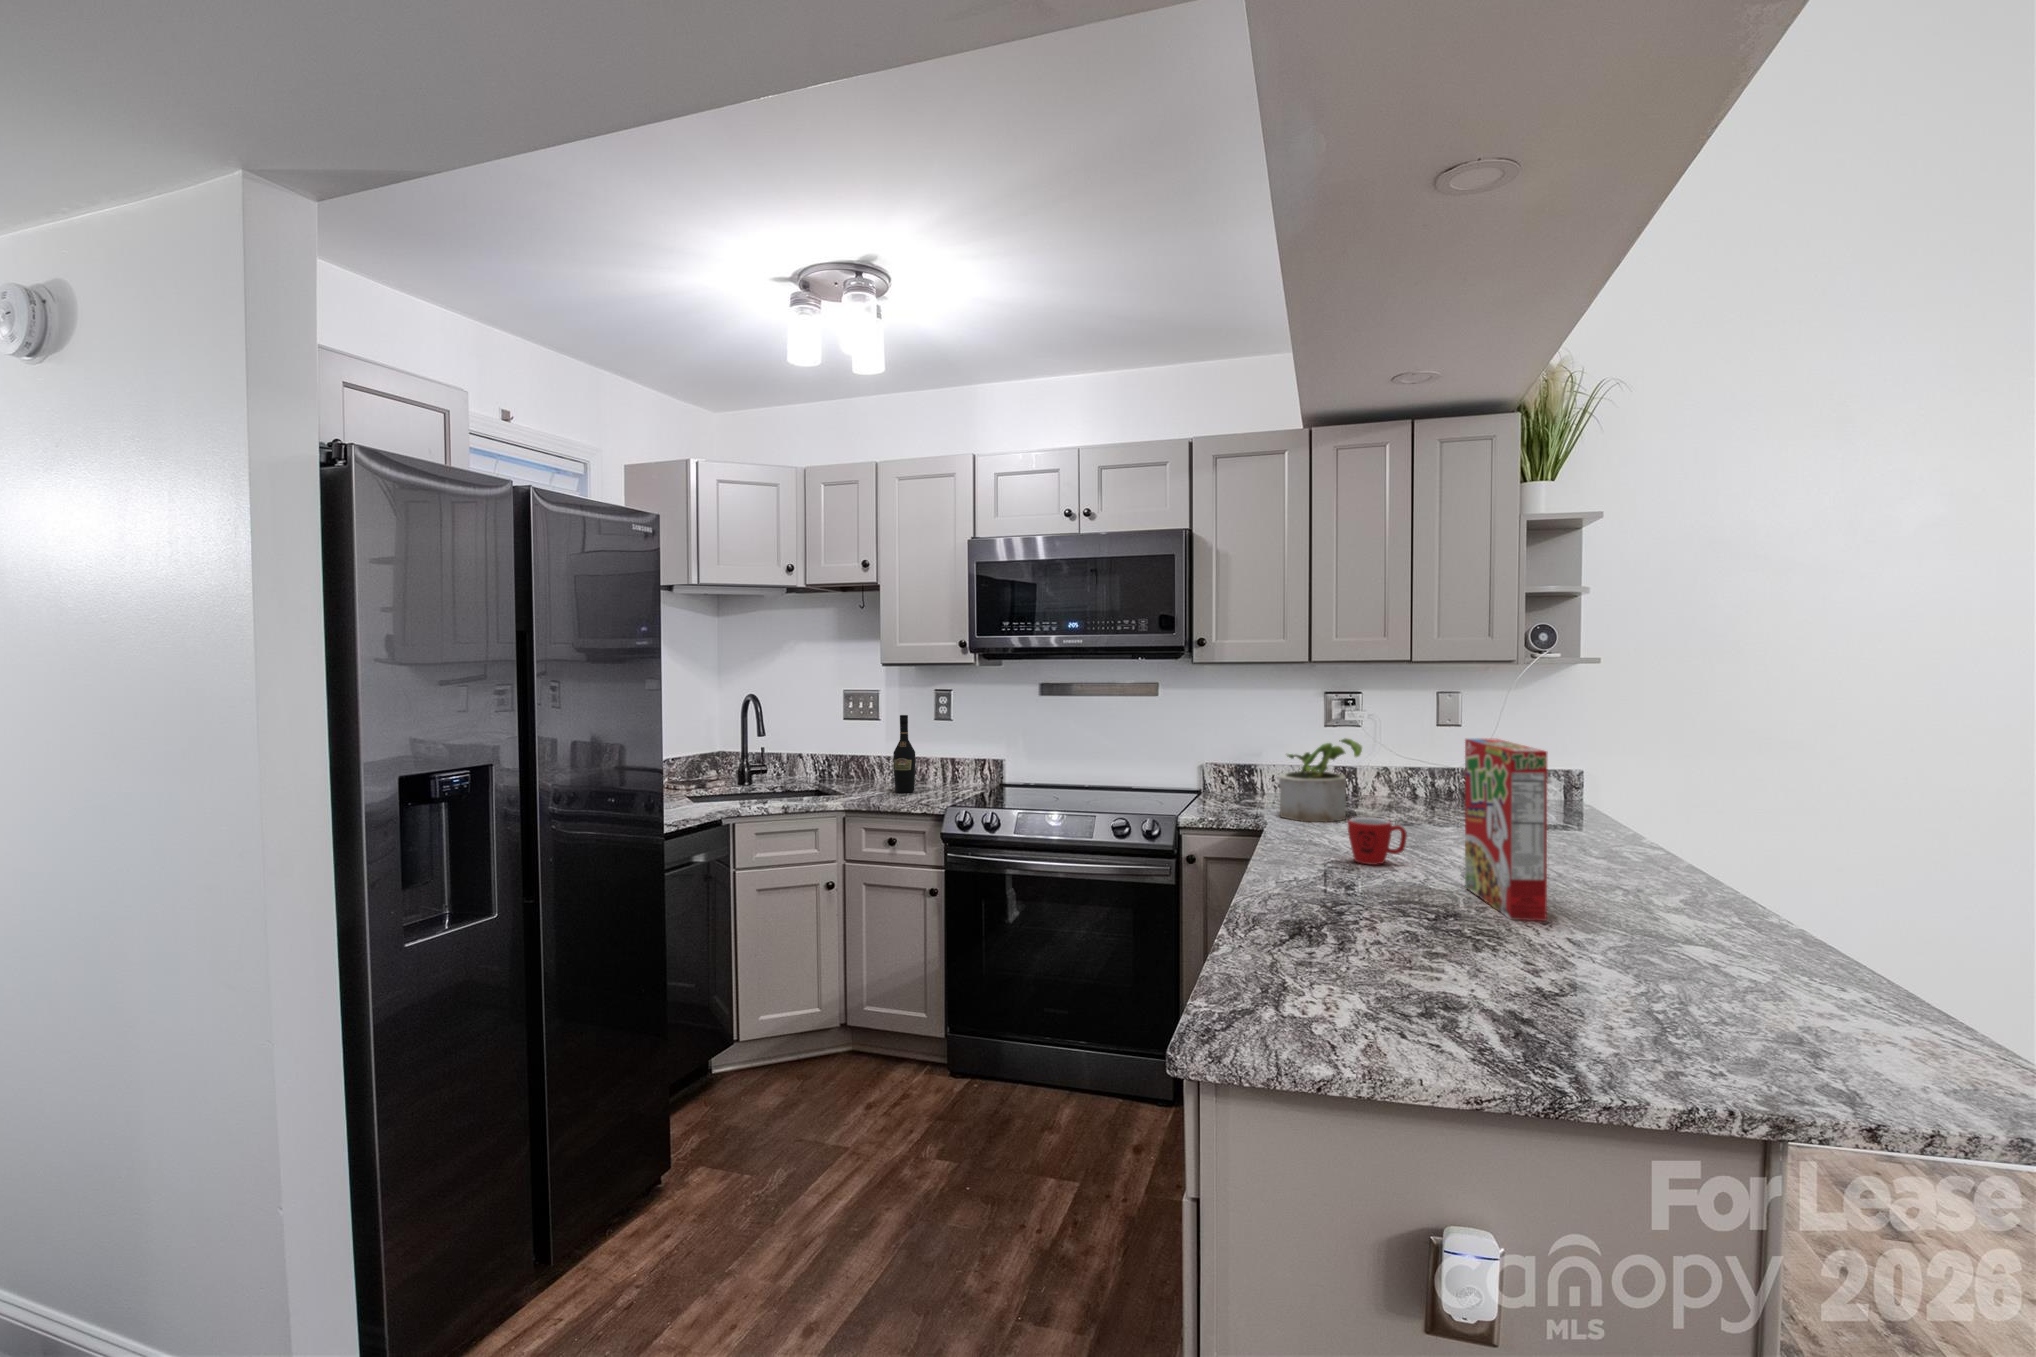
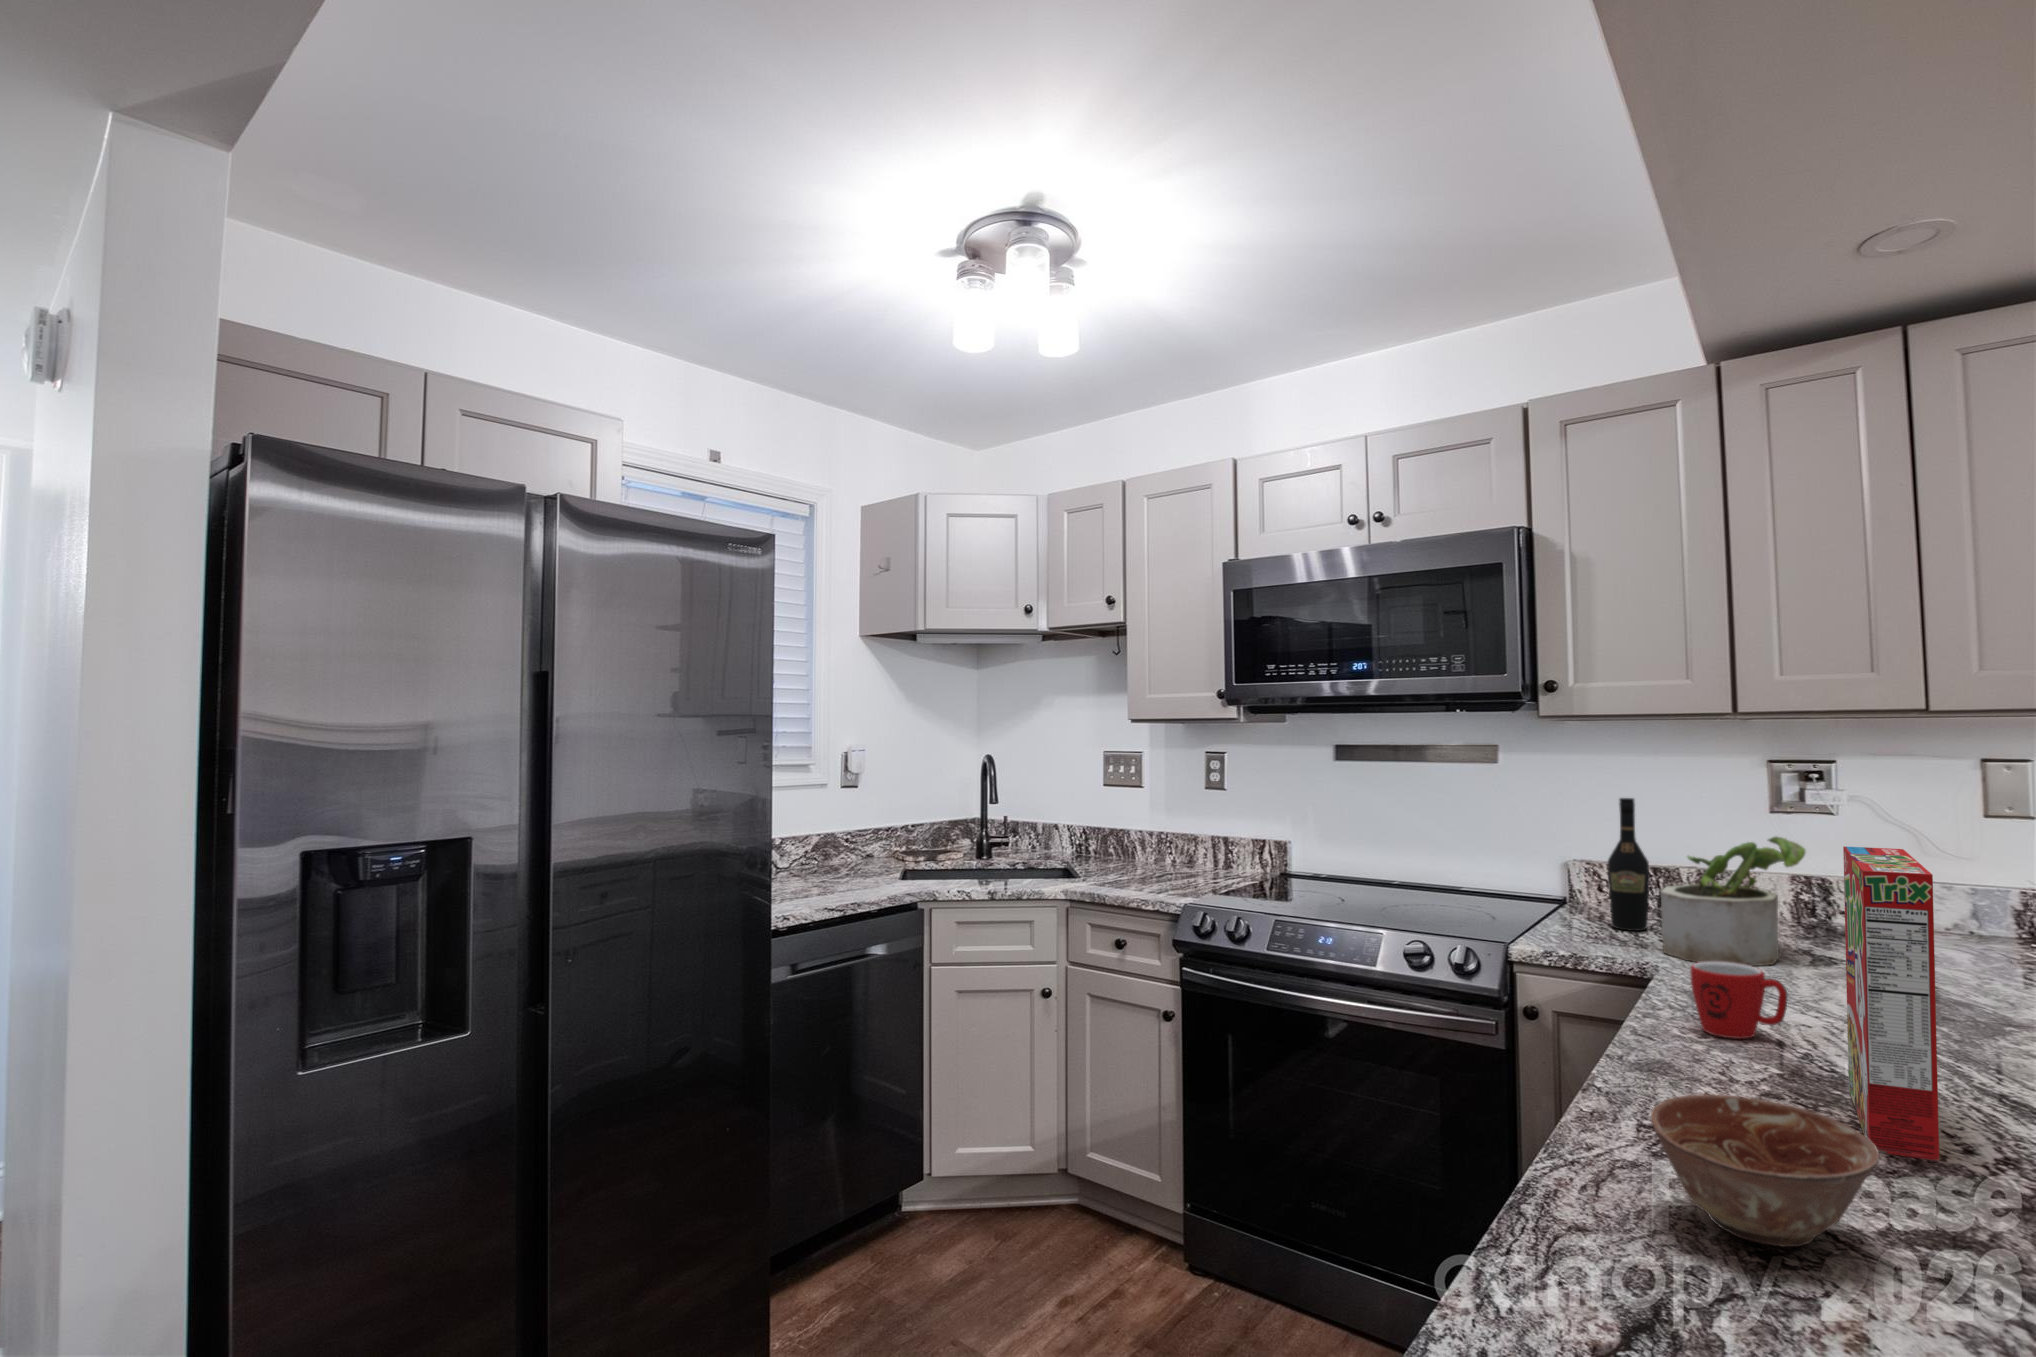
wine bottle: present [893,715,916,793] -> present [1608,798,1649,931]
ceramic bowl: none [1450,893,1586,979] -> present [1651,1094,1879,1247]

